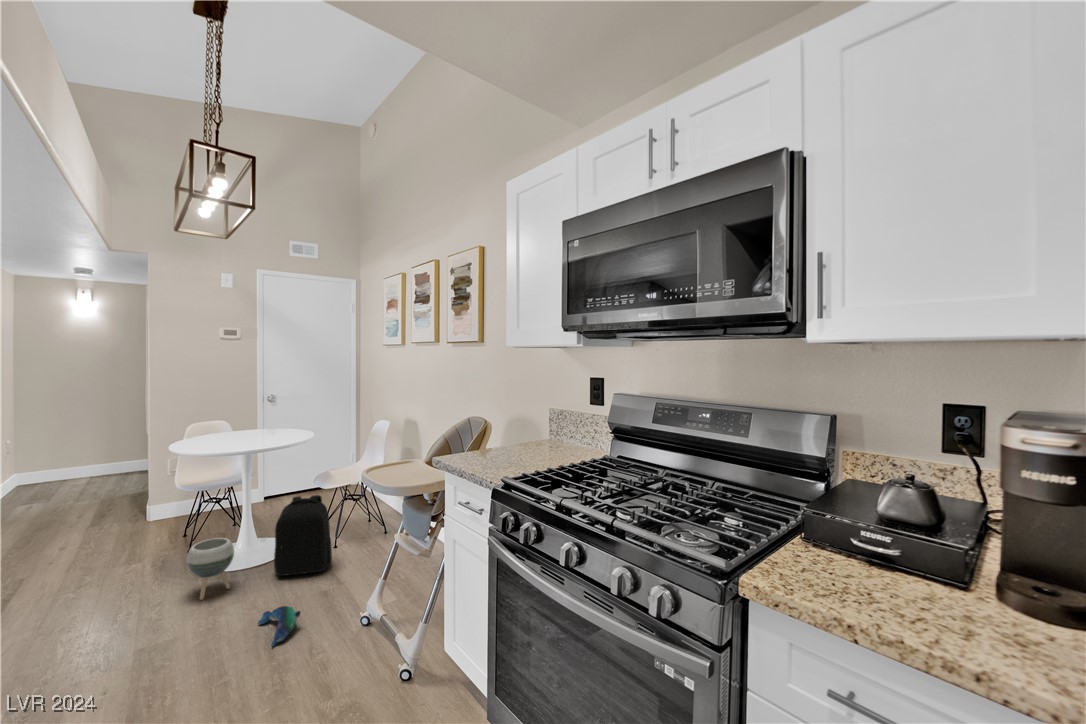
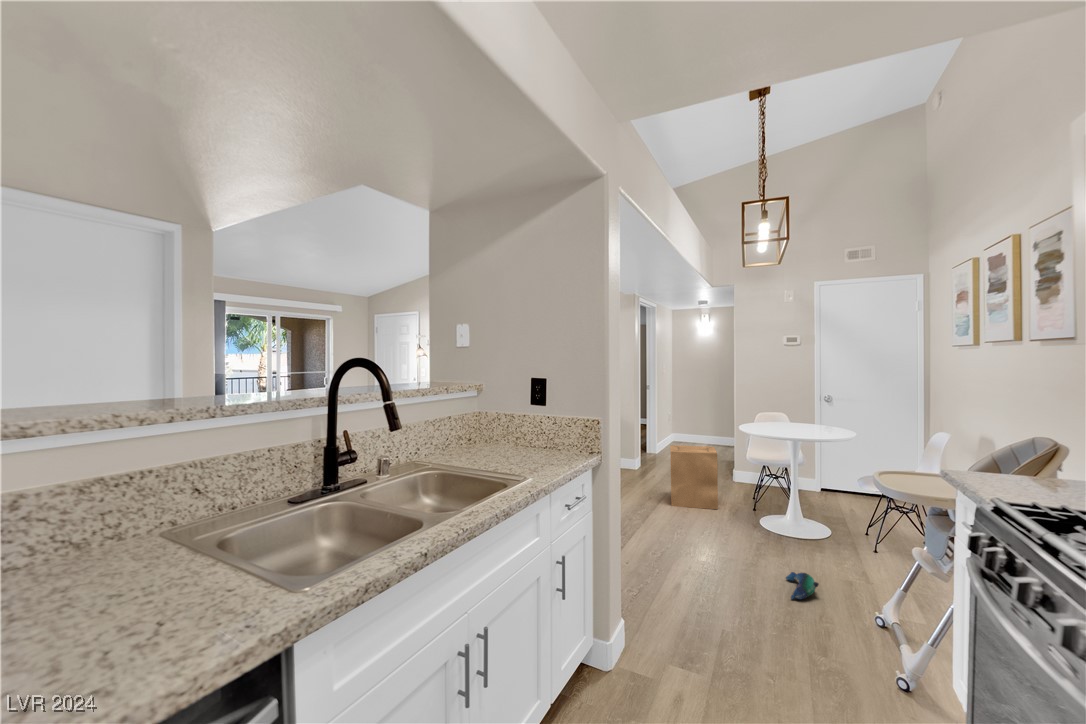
cardboard box: none [34,481,134,594] -> present [671,445,718,509]
backpack: present [274,495,332,576] -> none [809,487,866,565]
planter: present [187,538,234,600] -> none [743,501,777,546]

